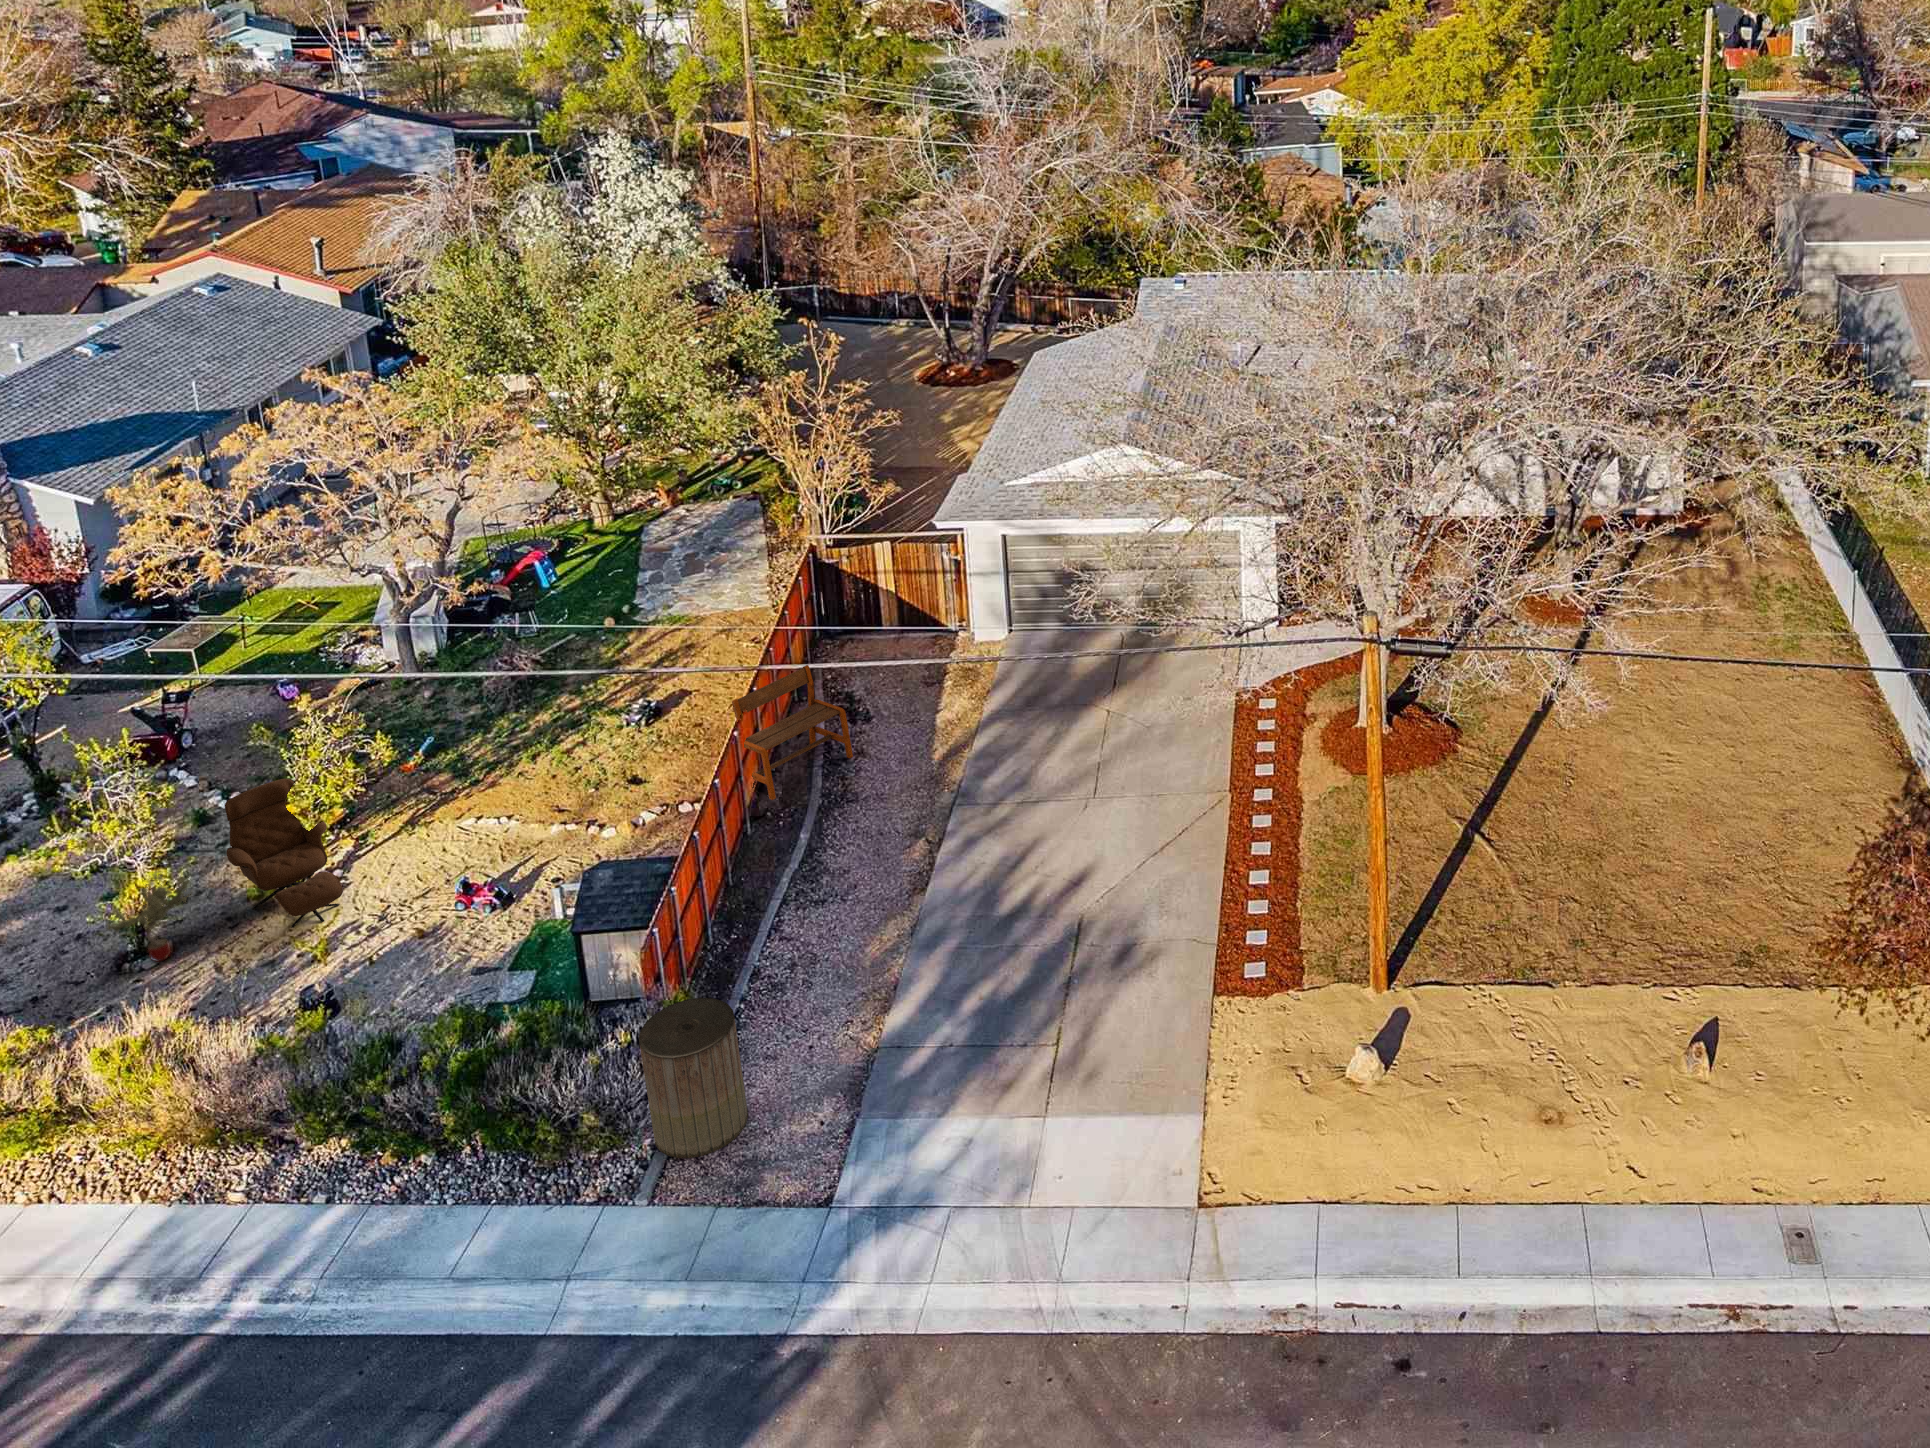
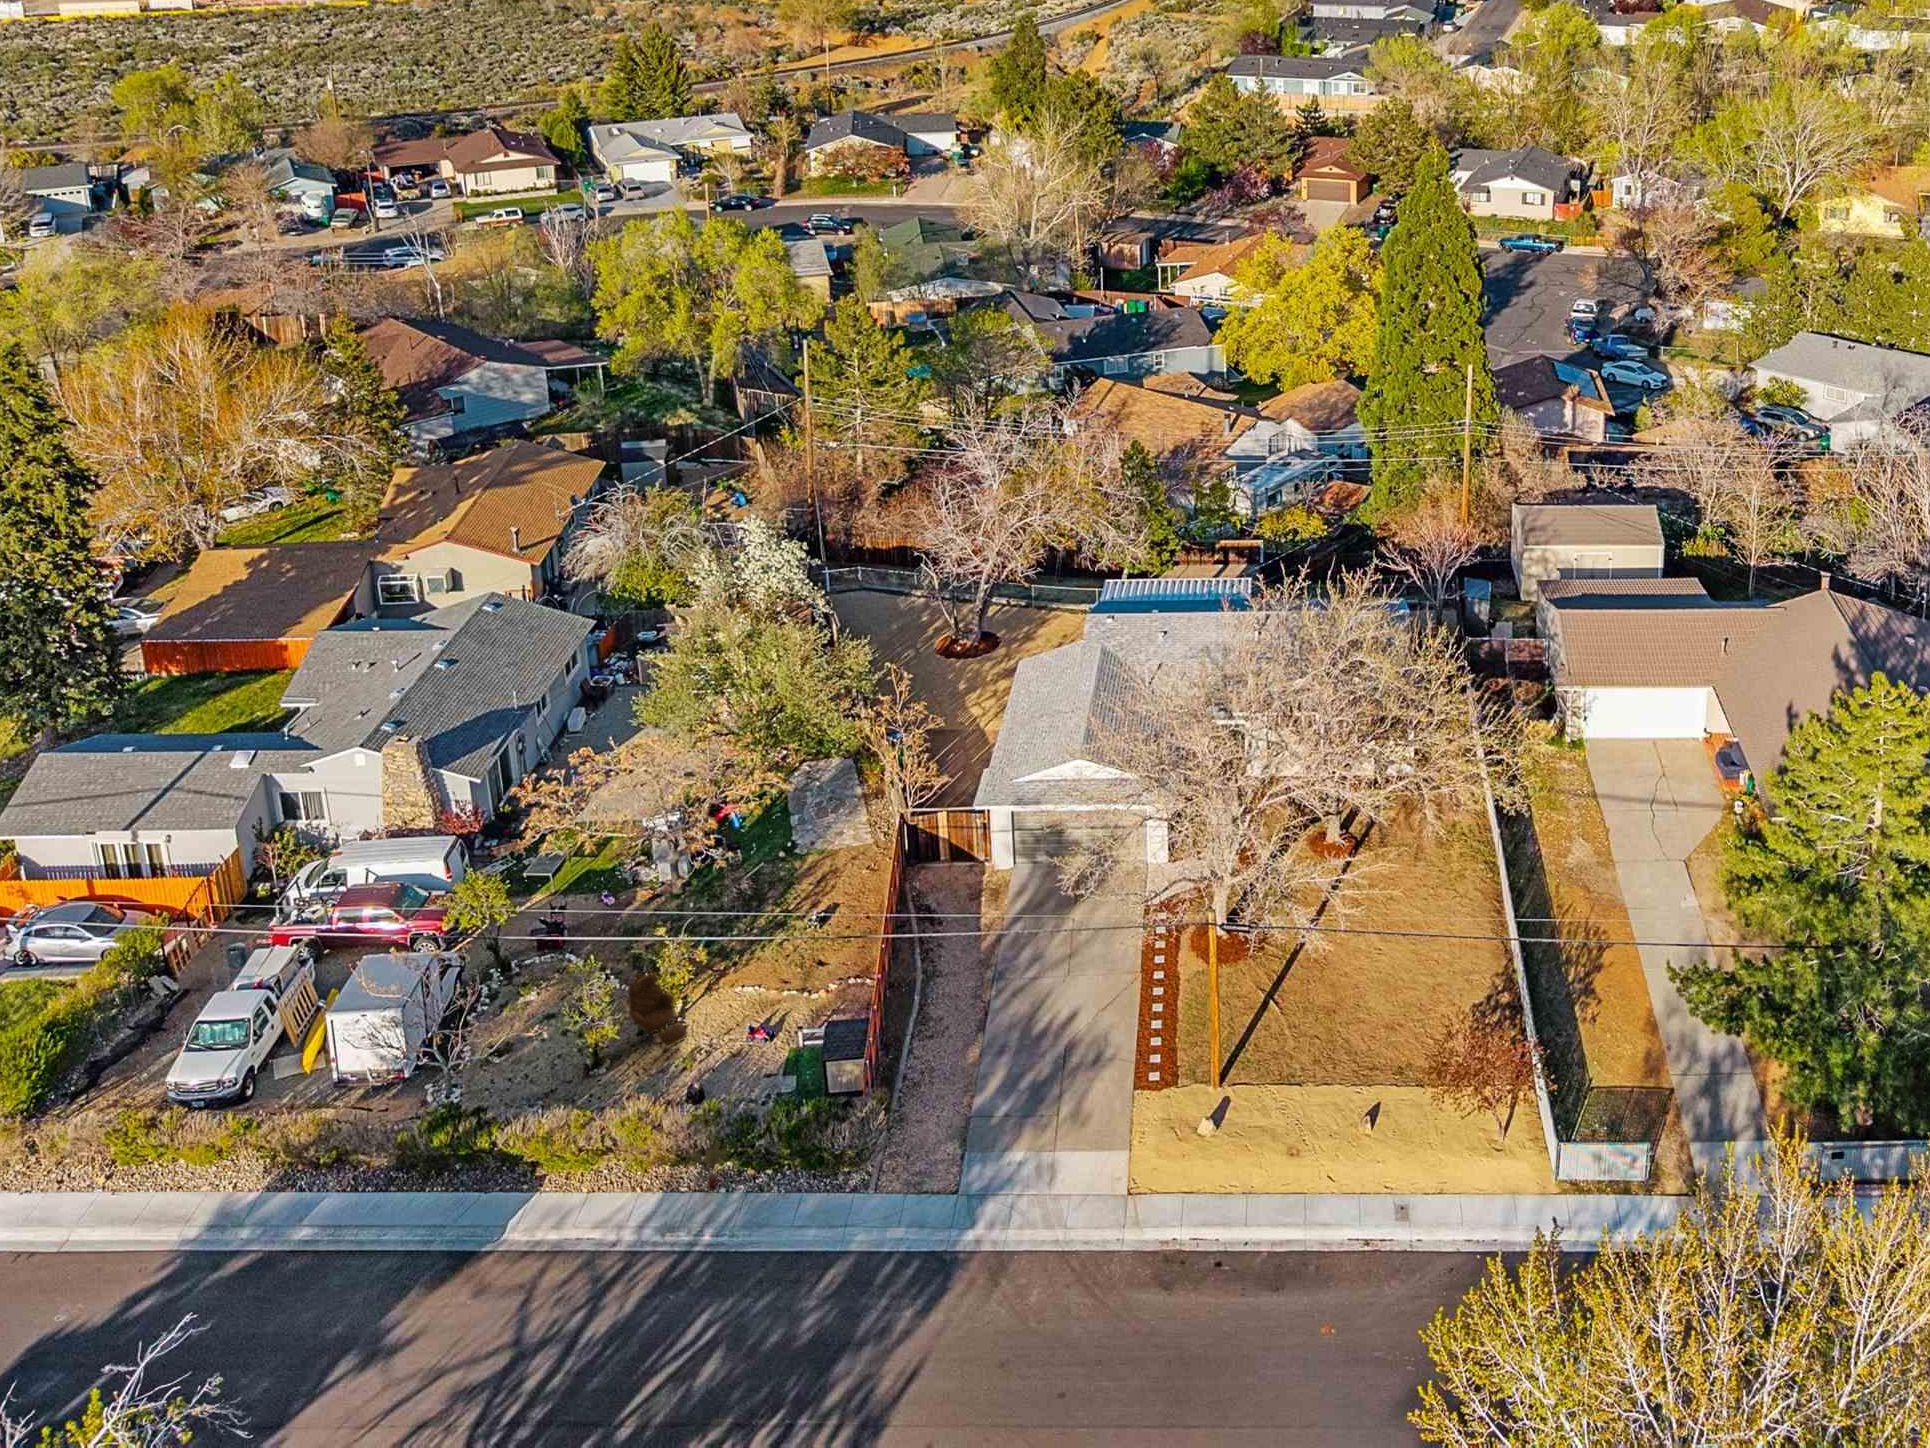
bench: present [732,665,853,800] -> none [875,898,936,976]
potted tree: present [107,871,191,962] -> present [694,1142,728,1186]
trash can: present [639,998,748,1158] -> none [869,1096,916,1172]

